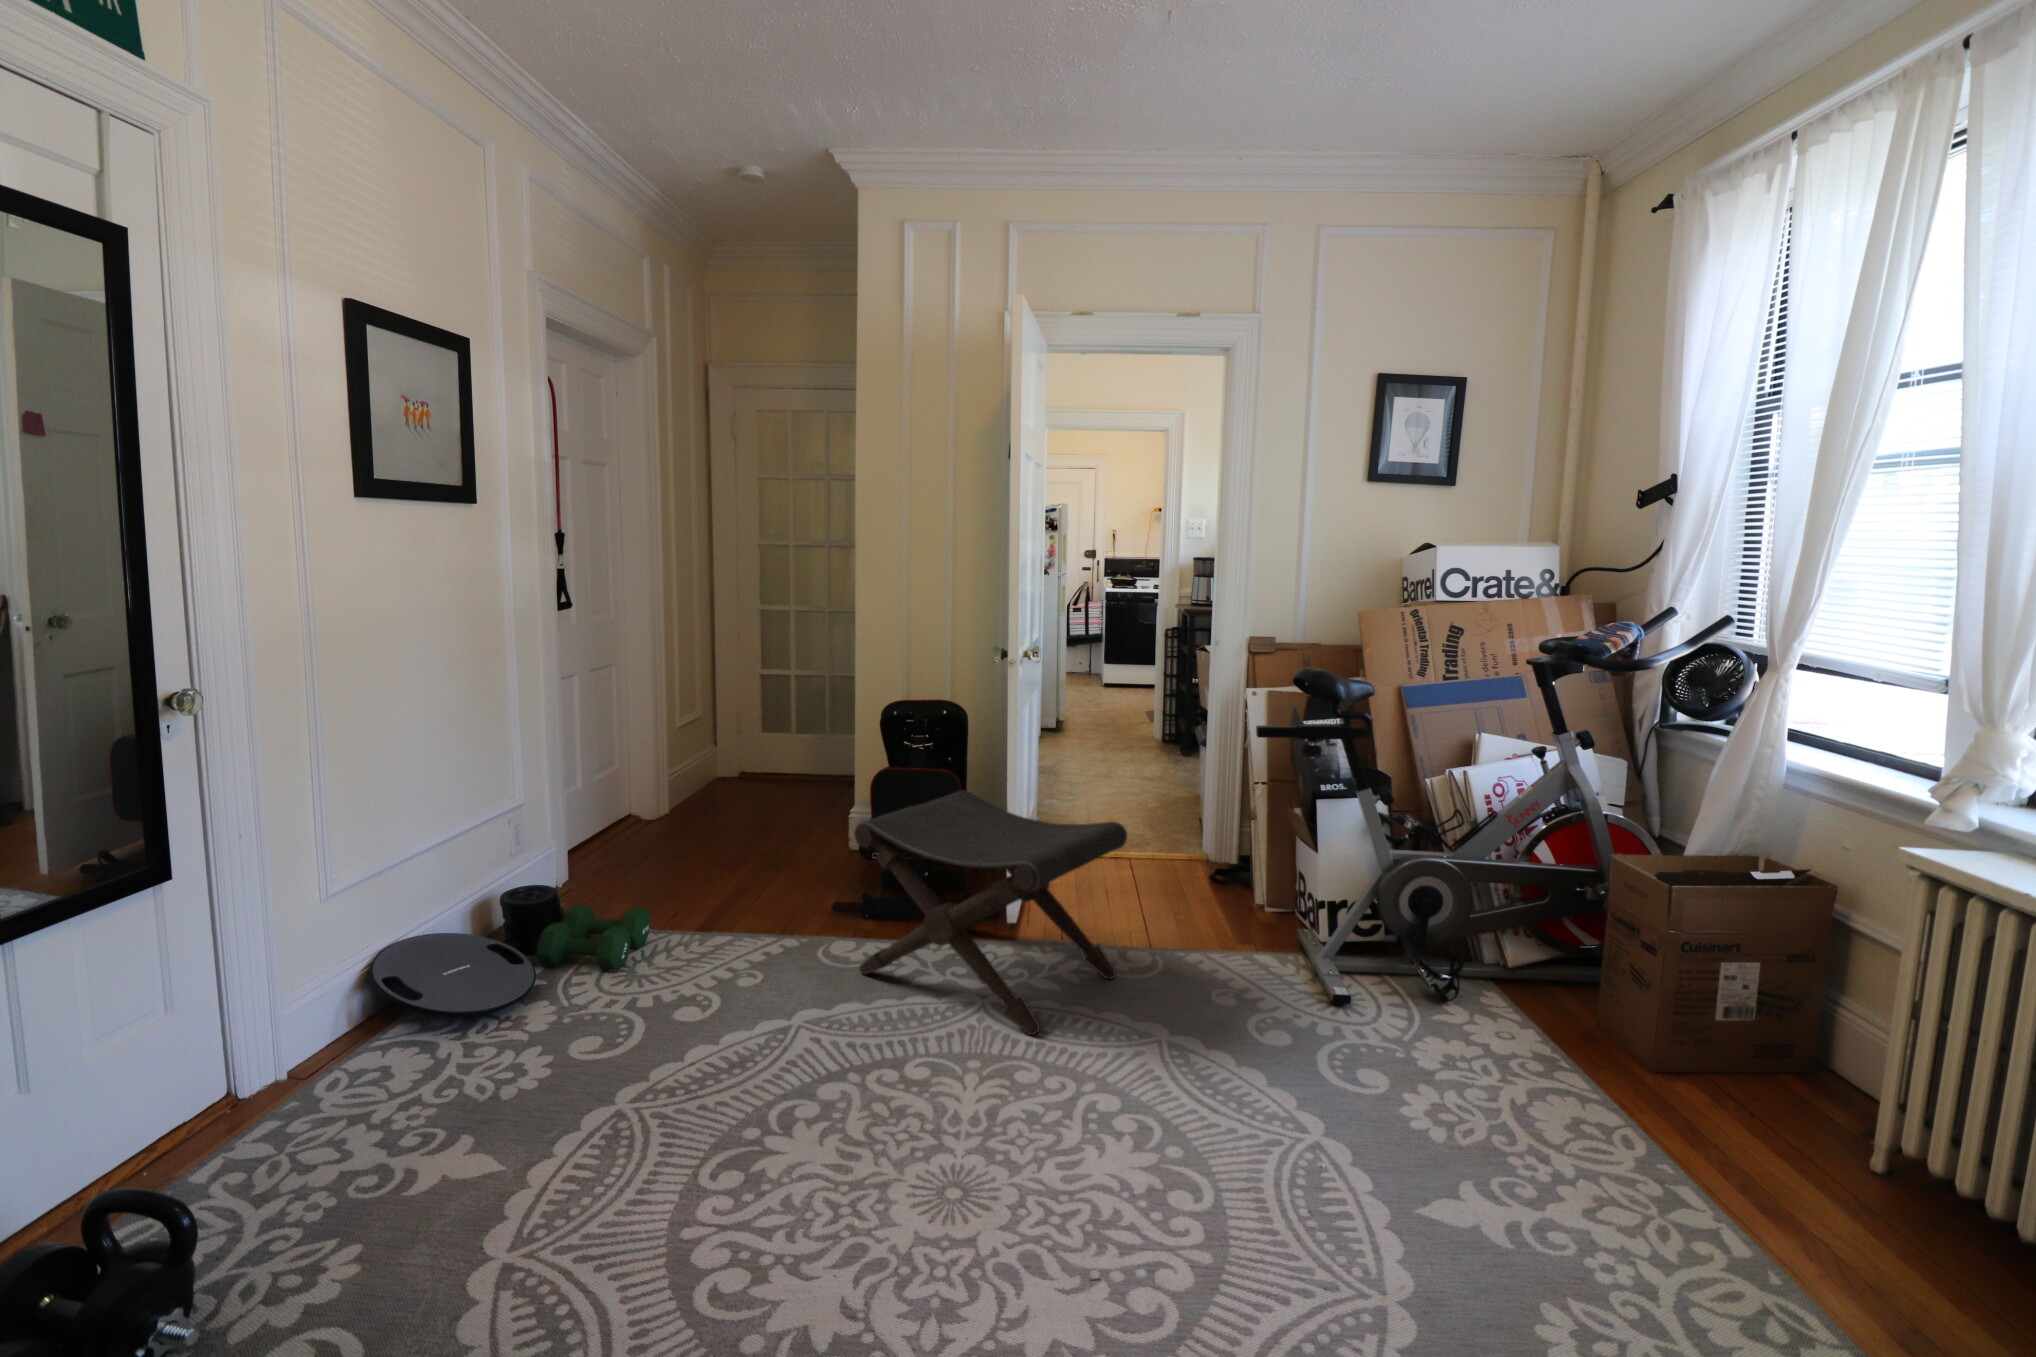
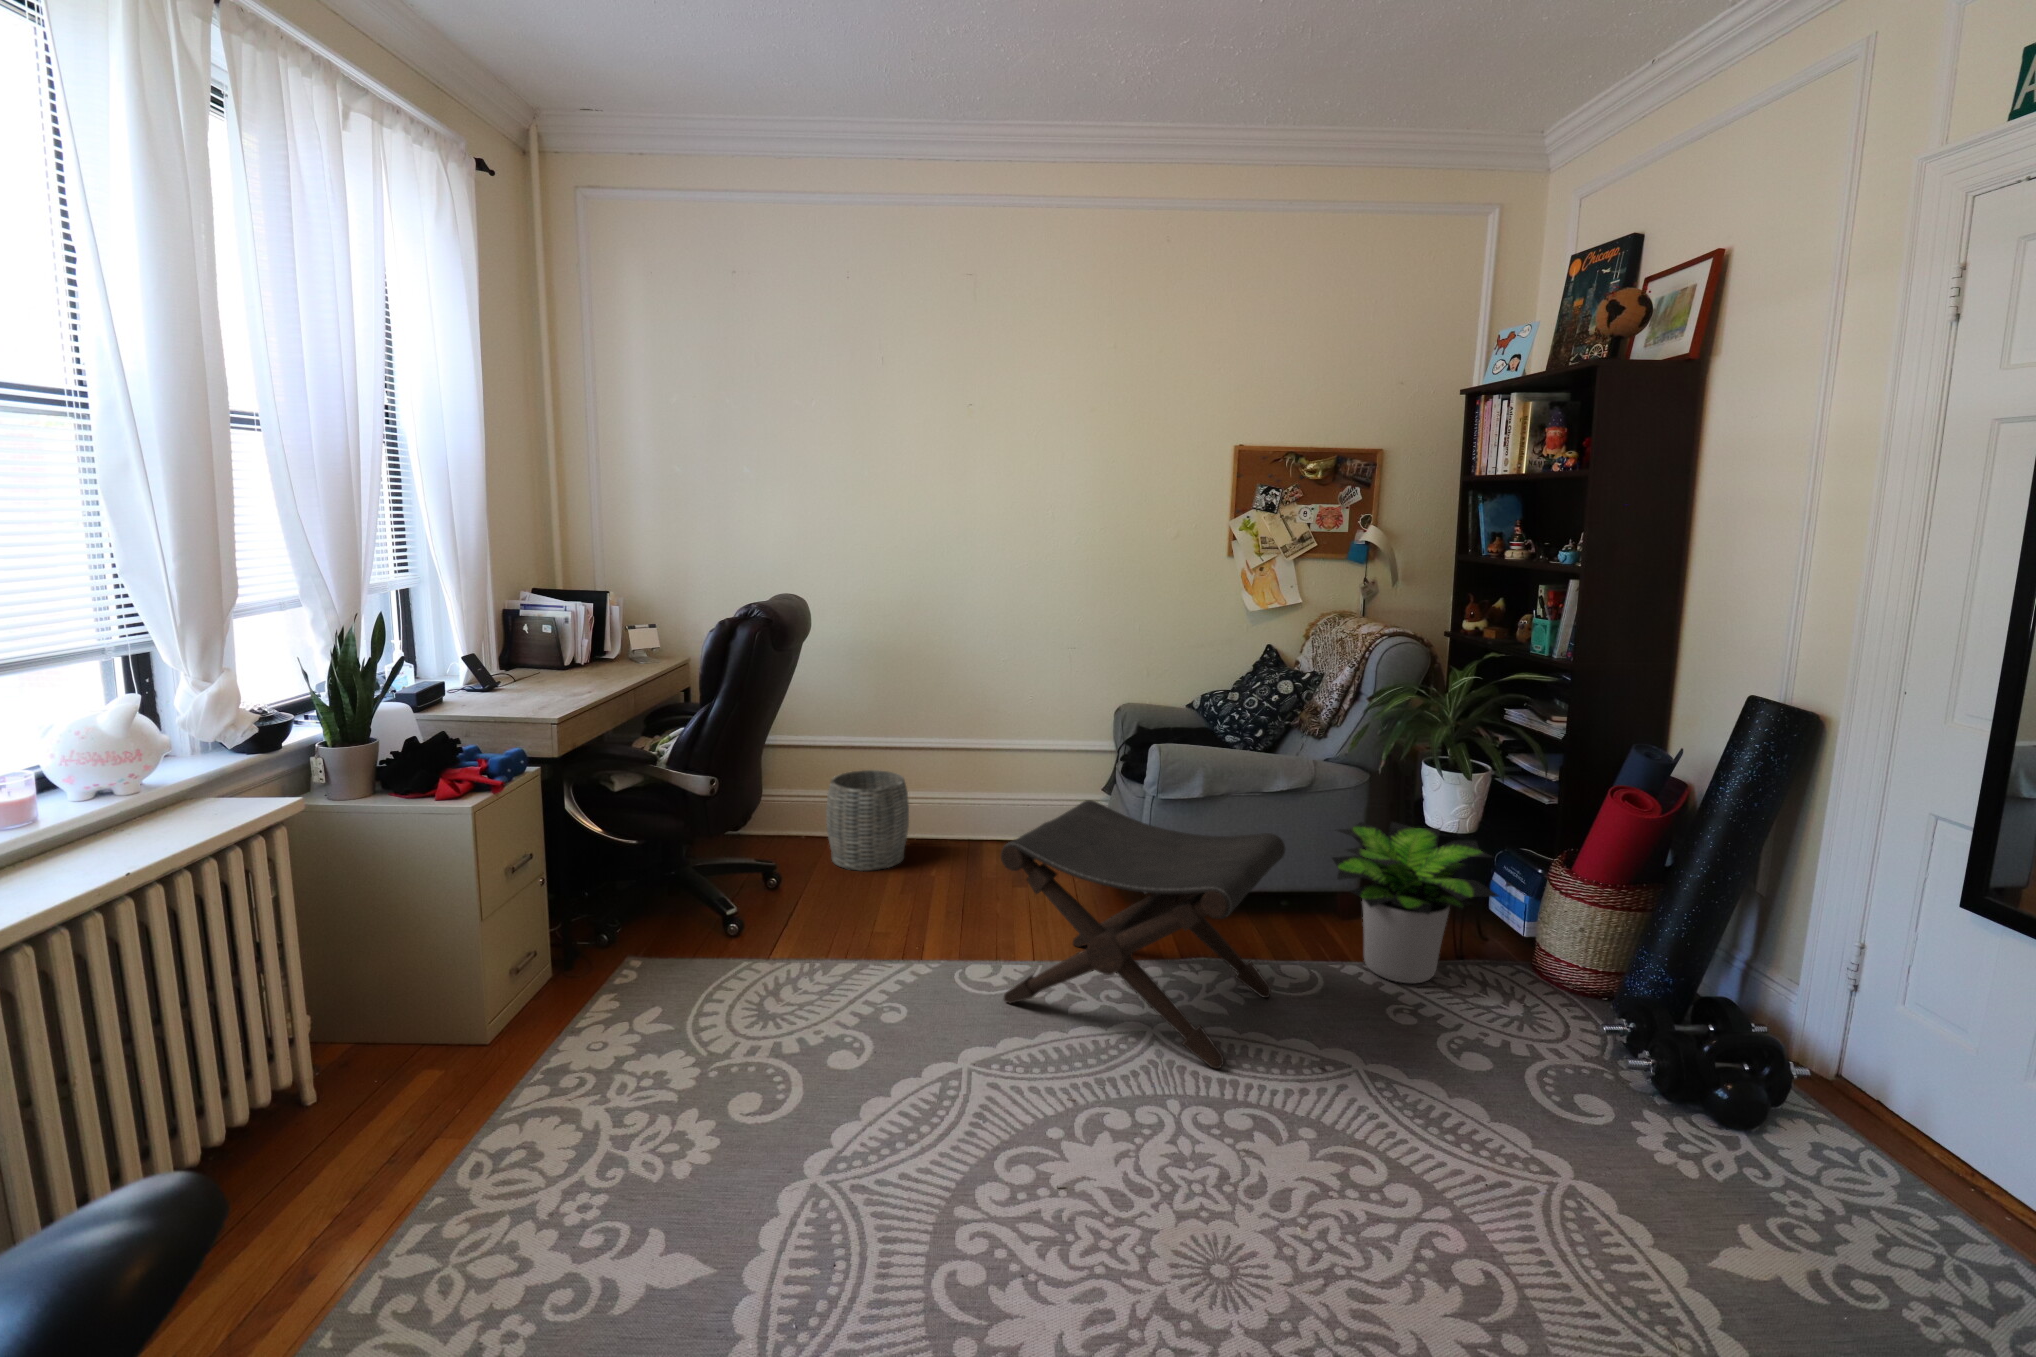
woven basket: none [749,767,829,860] -> present [826,770,909,871]
potted plant: none [1186,819,1336,973] -> present [1332,822,1499,983]

